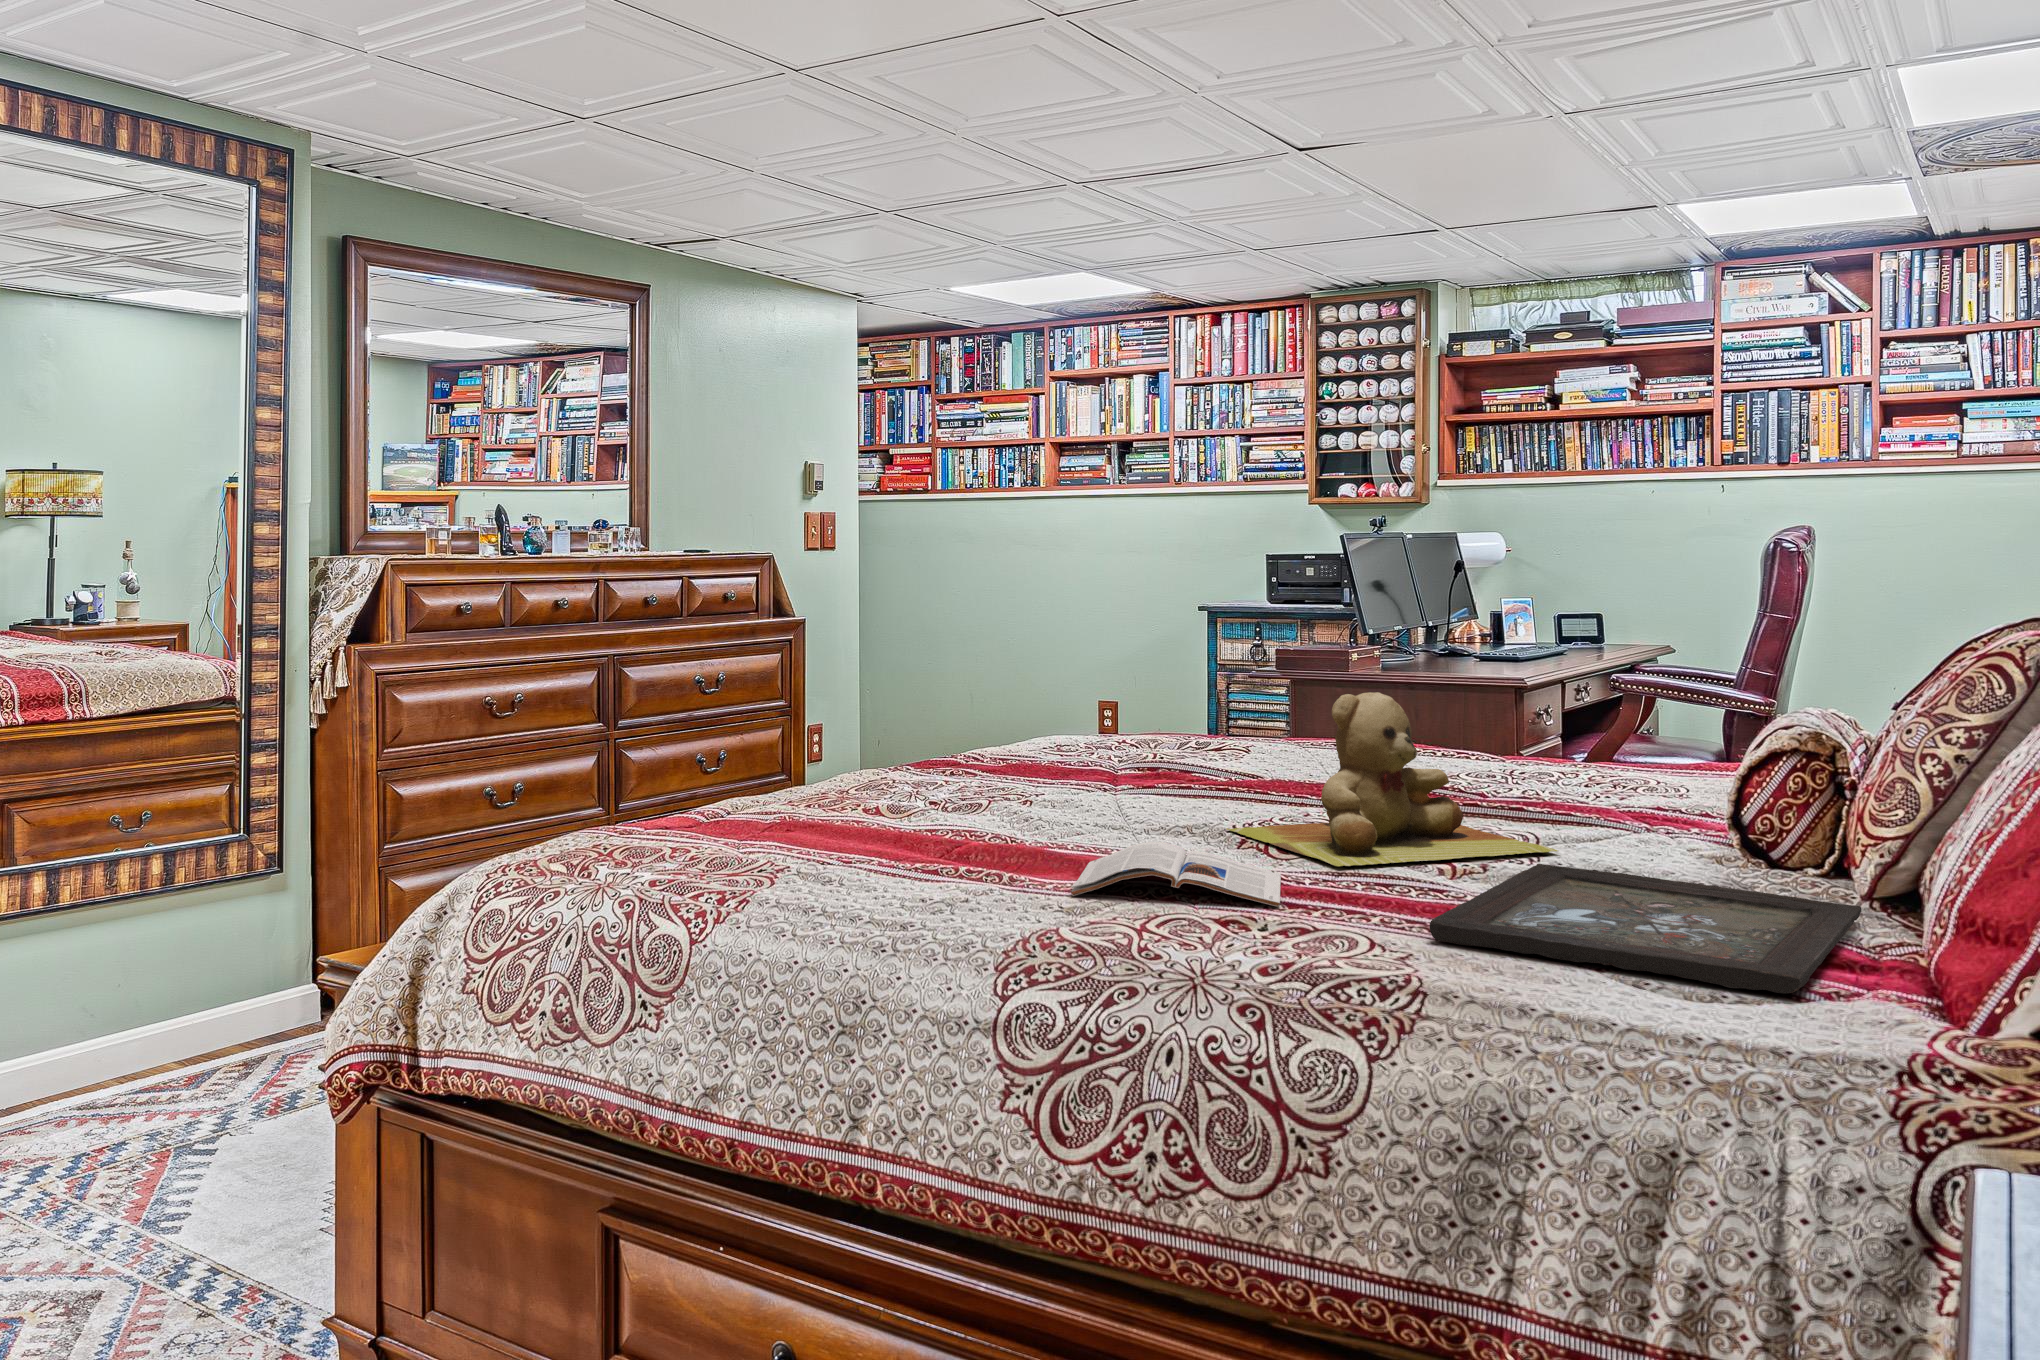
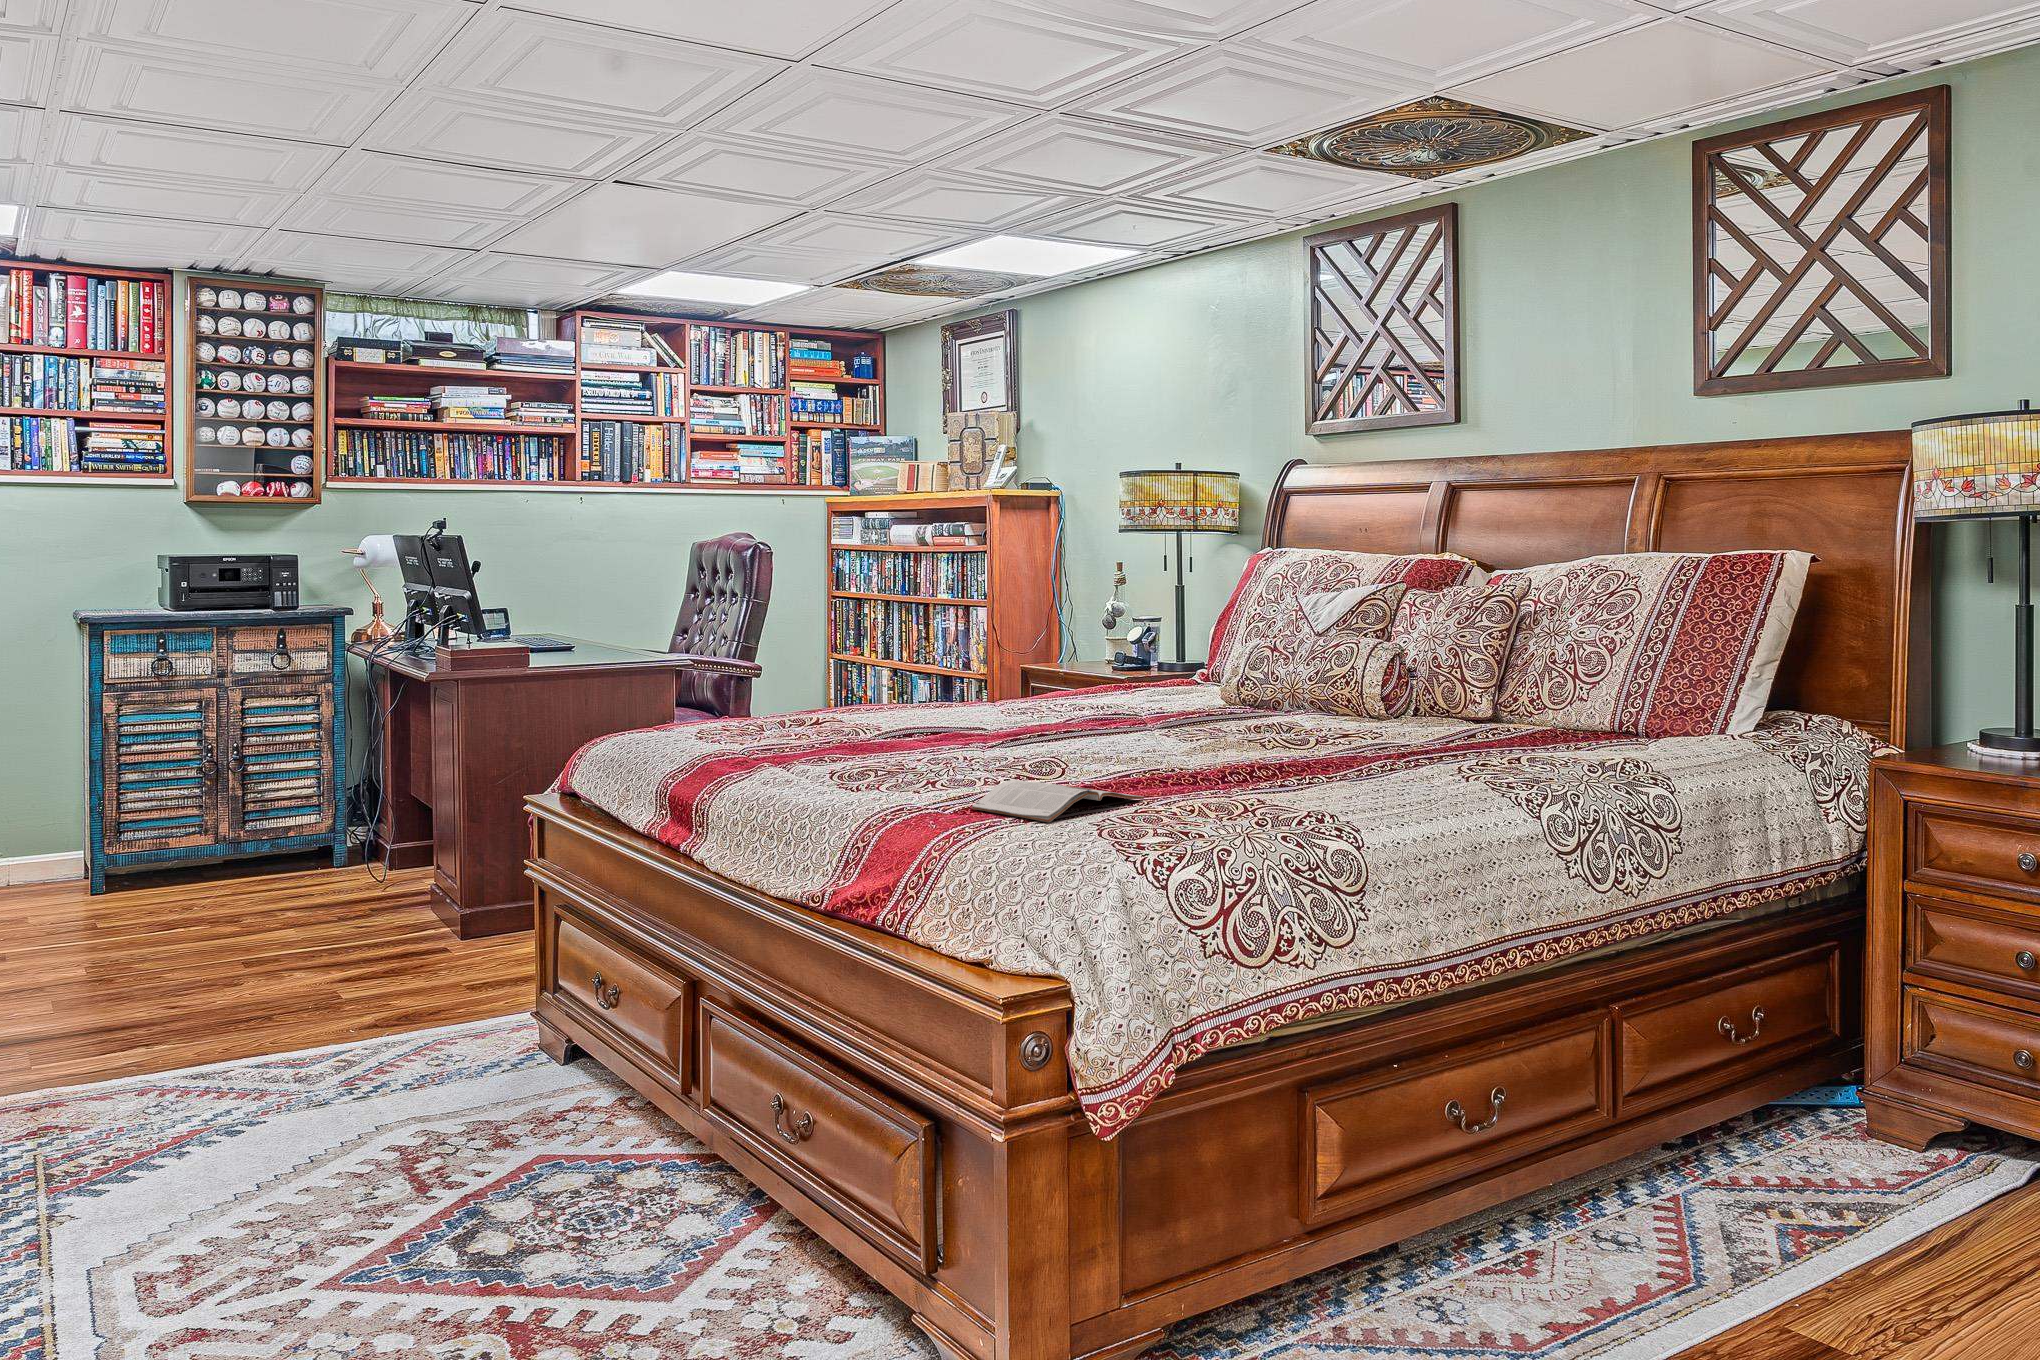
teddy bear: present [1226,692,1557,866] -> none [919,659,1105,778]
tray: present [1430,864,1861,993] -> none [1156,743,1406,793]

